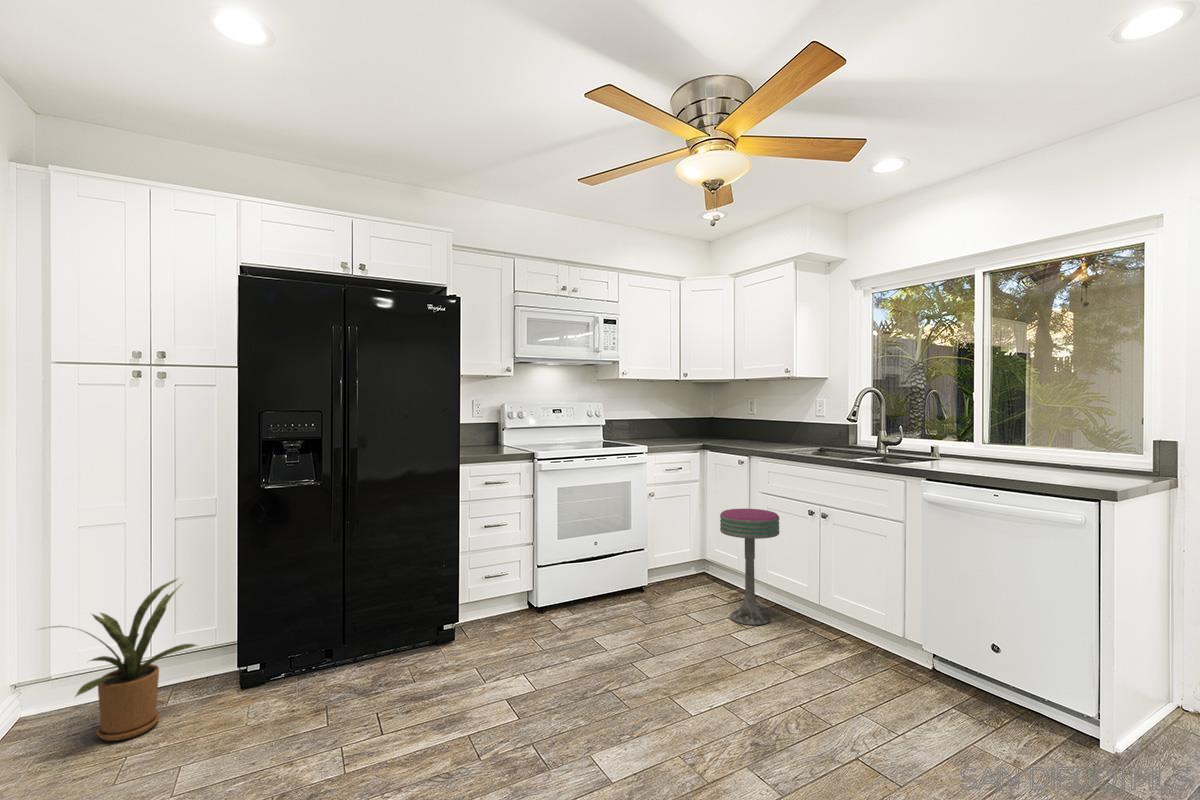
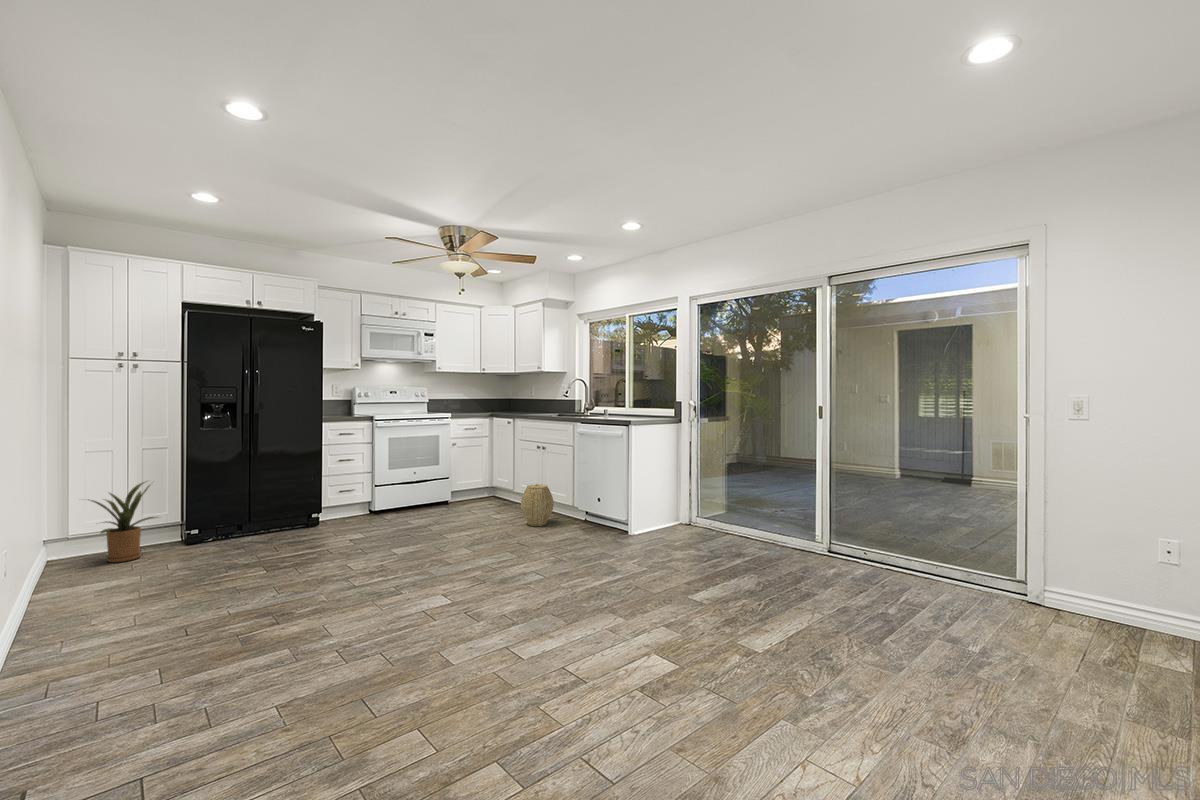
bar stool: present [720,509,779,625] -> none [487,449,521,513]
woven basket: none [808,588,875,674] -> present [521,484,554,526]

